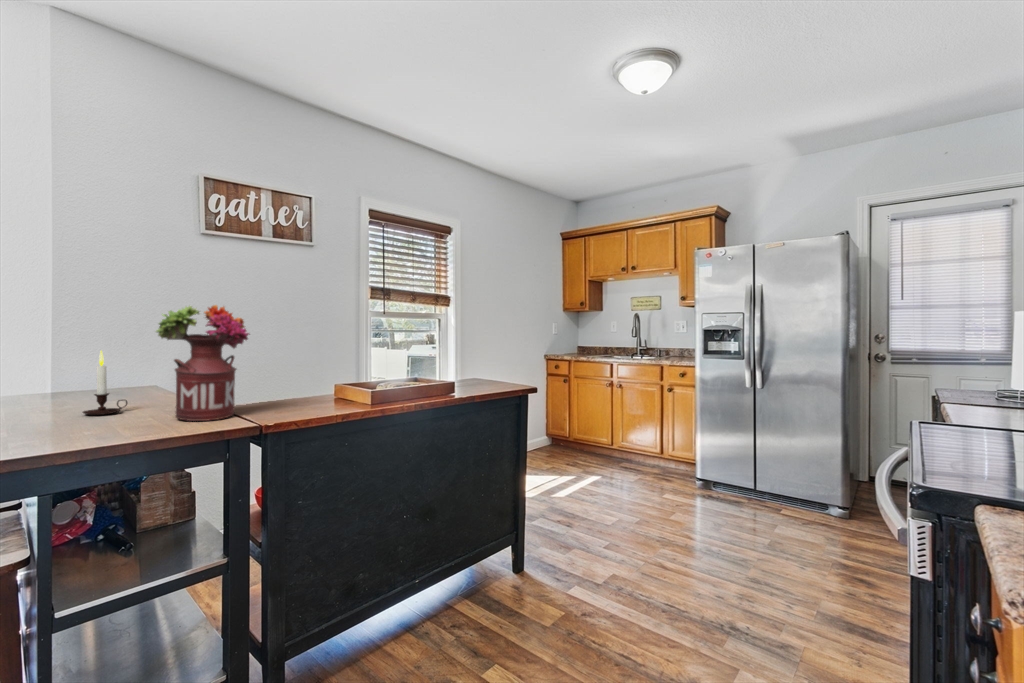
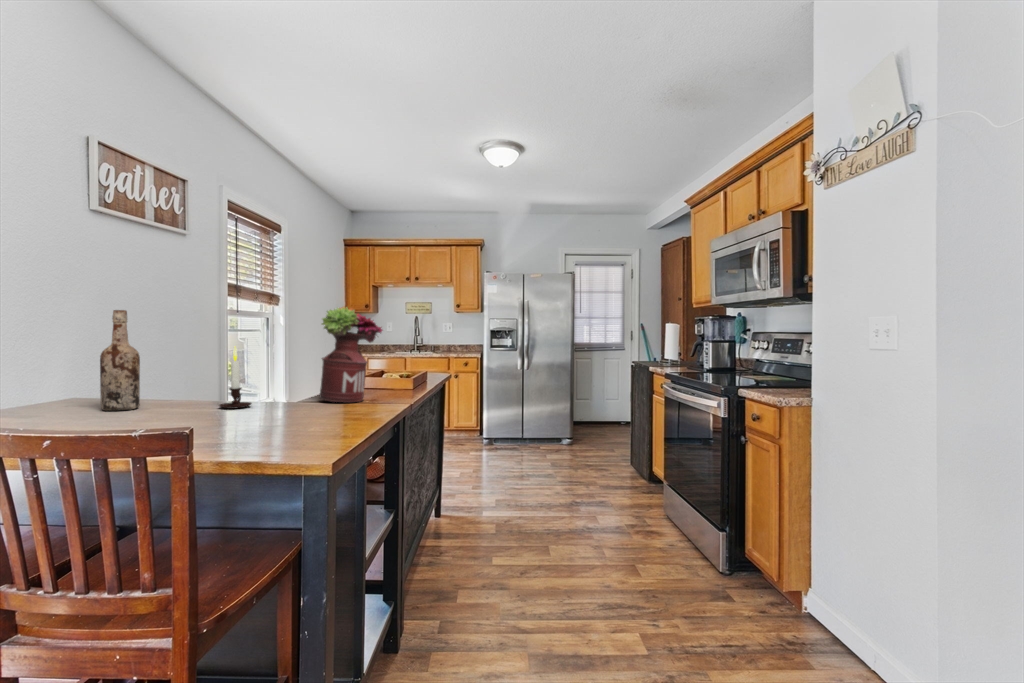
wine bottle: none [36,317,74,407] -> present [100,310,140,411]

